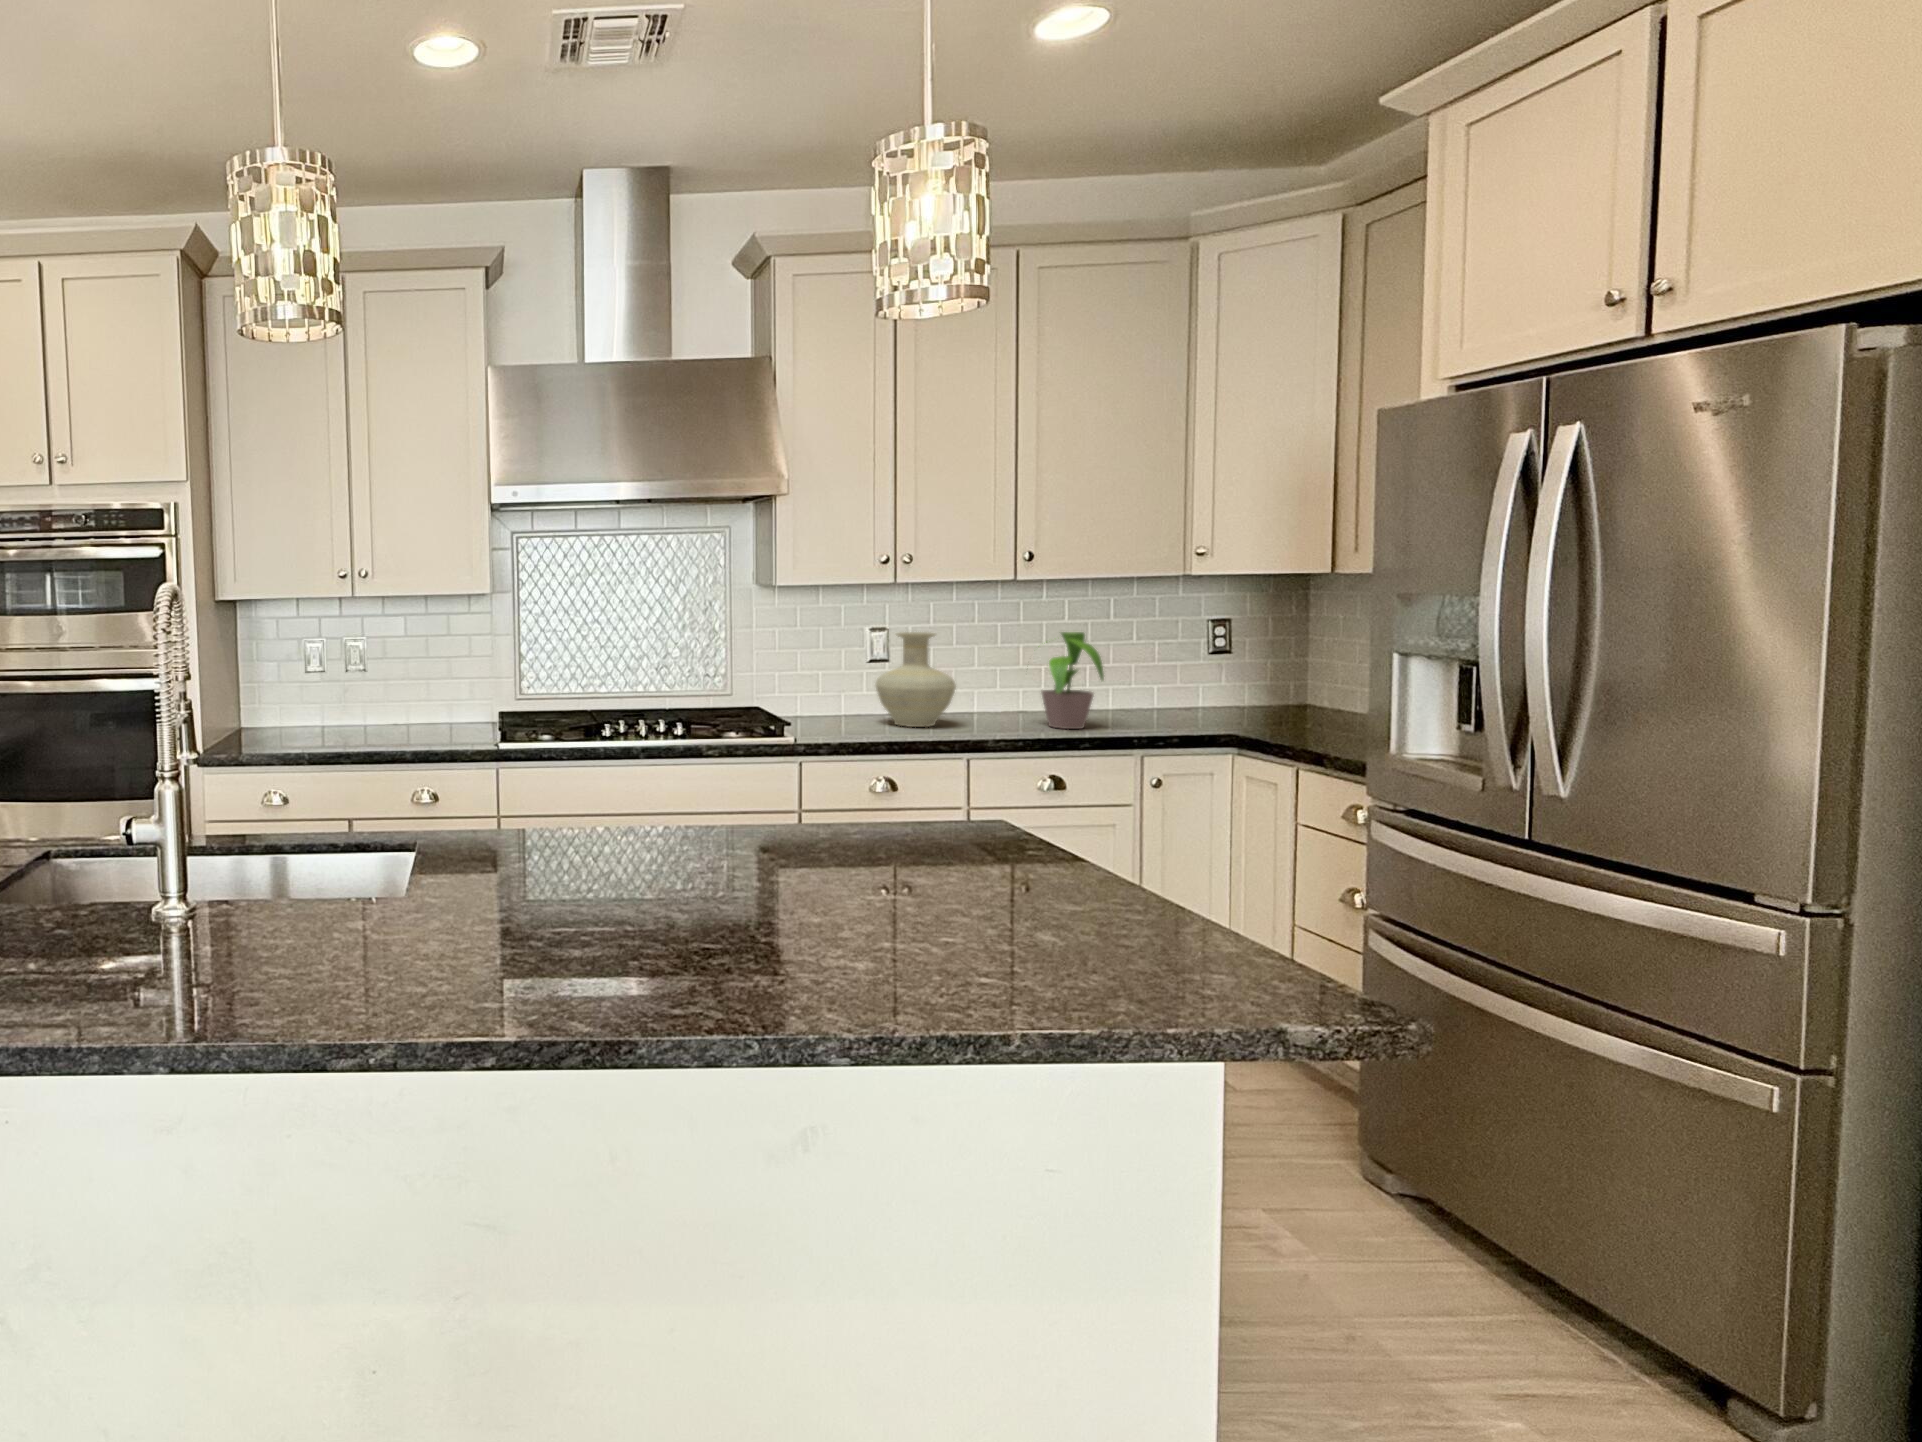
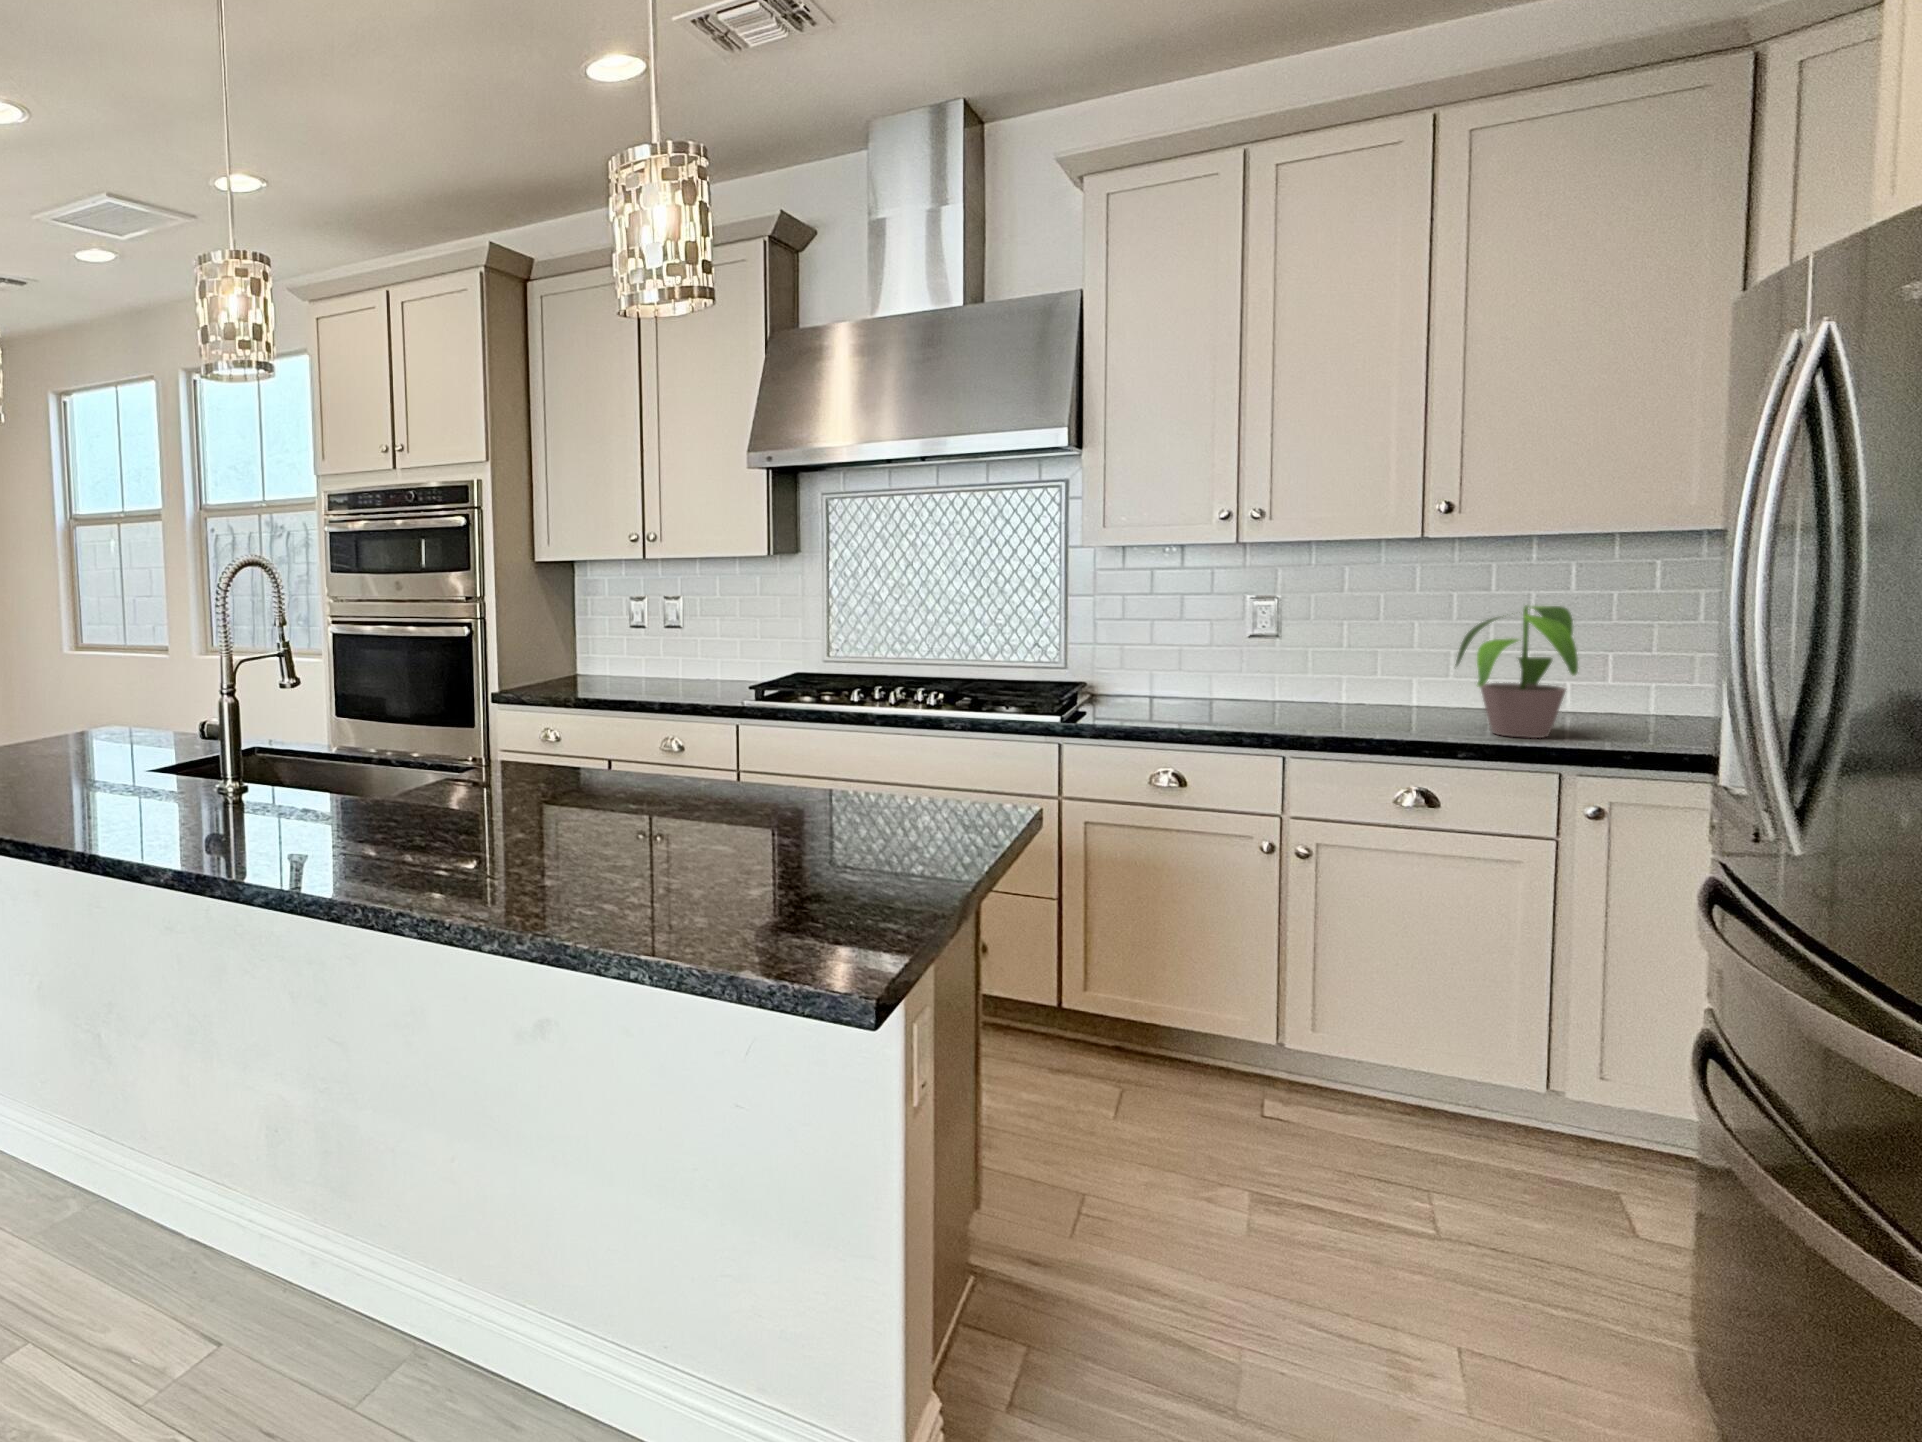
vase: present [875,632,956,727] -> none [1230,602,1346,720]

